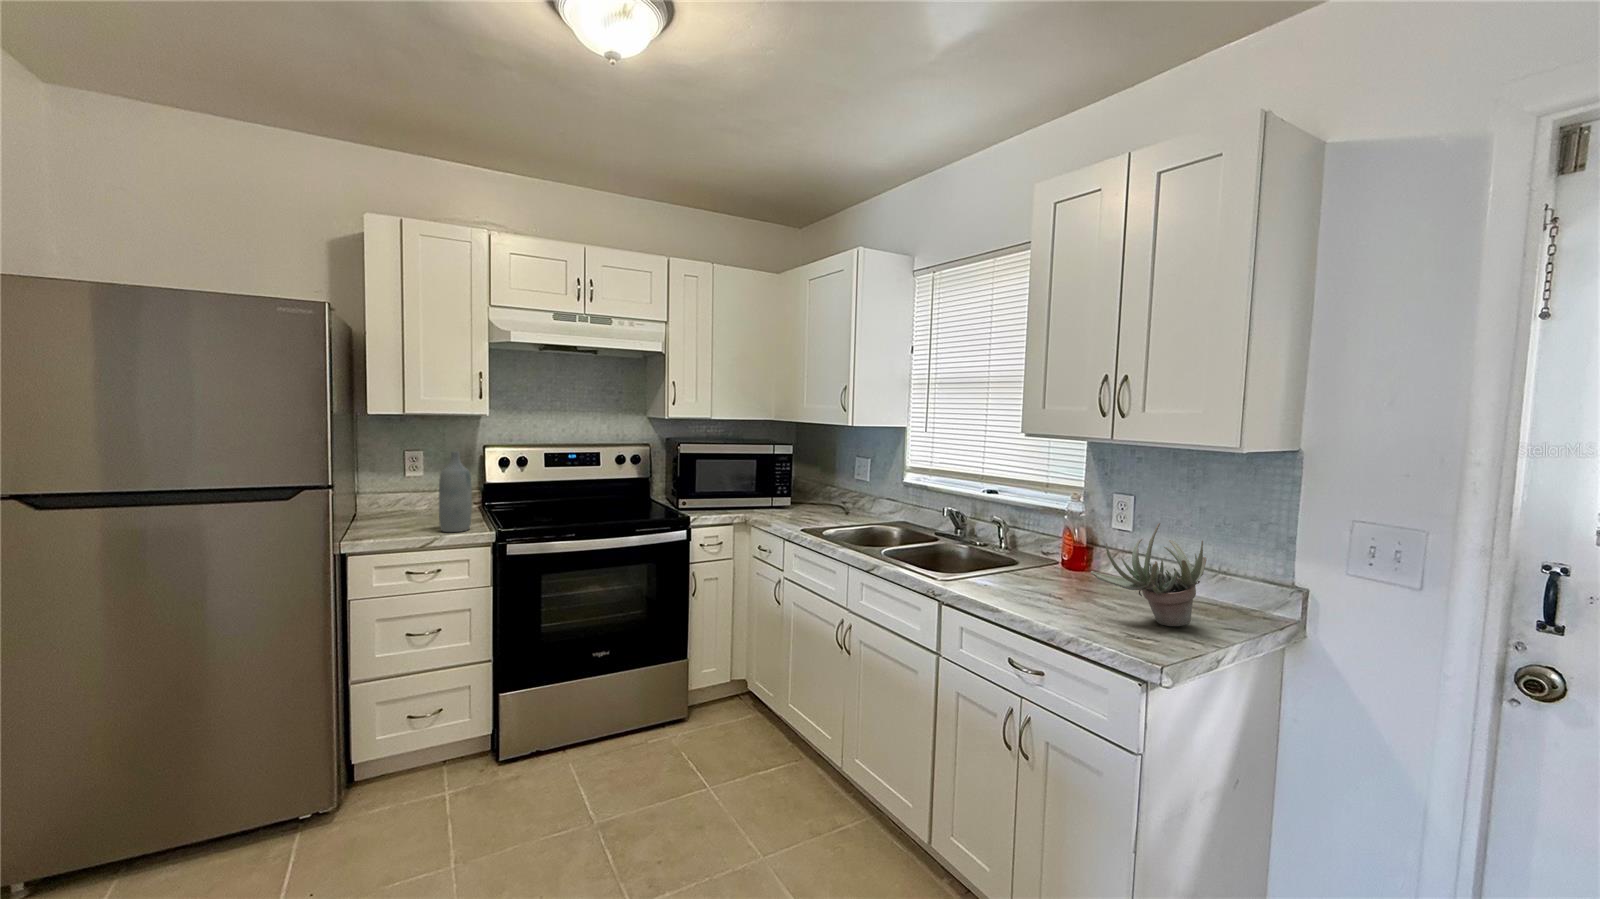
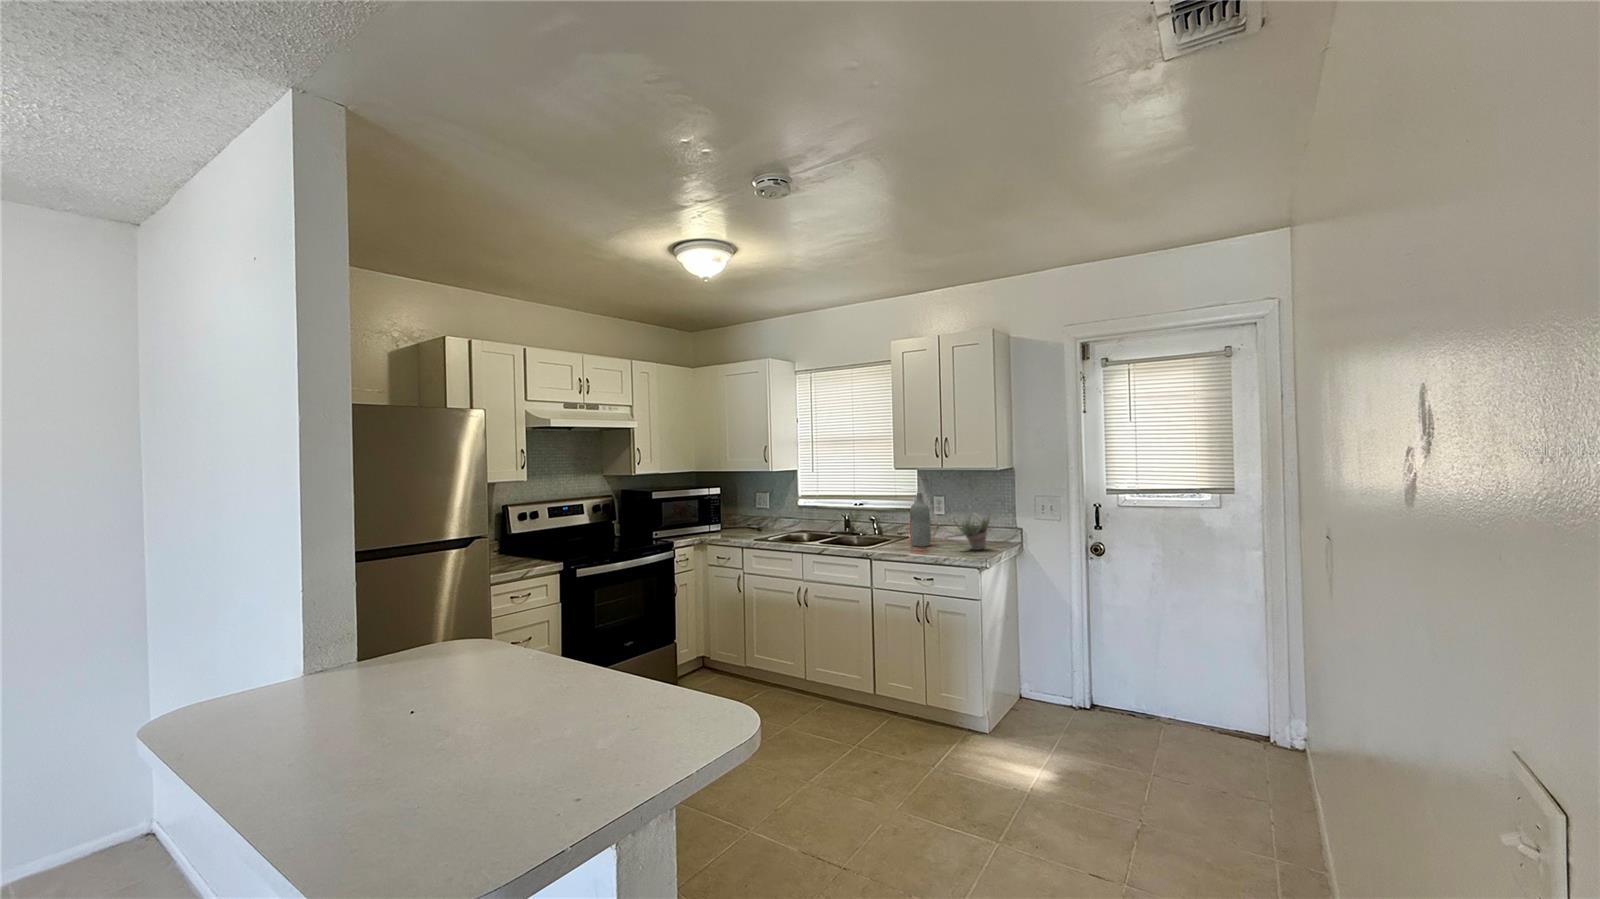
bottle: present [439,451,472,532] -> present [910,493,930,547]

